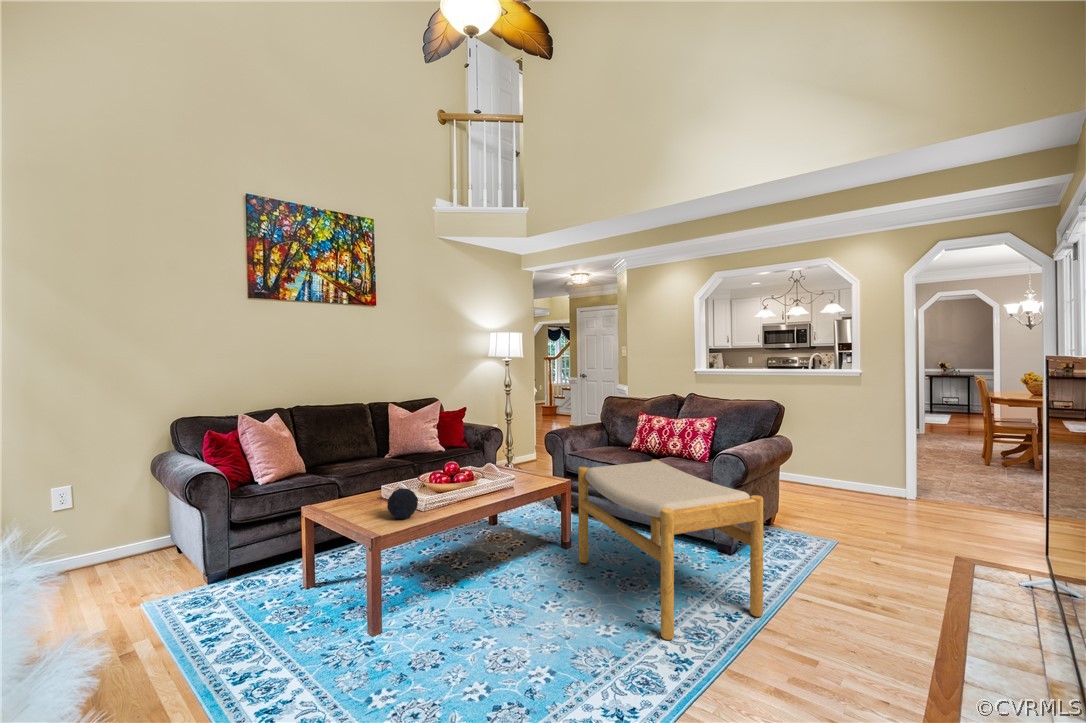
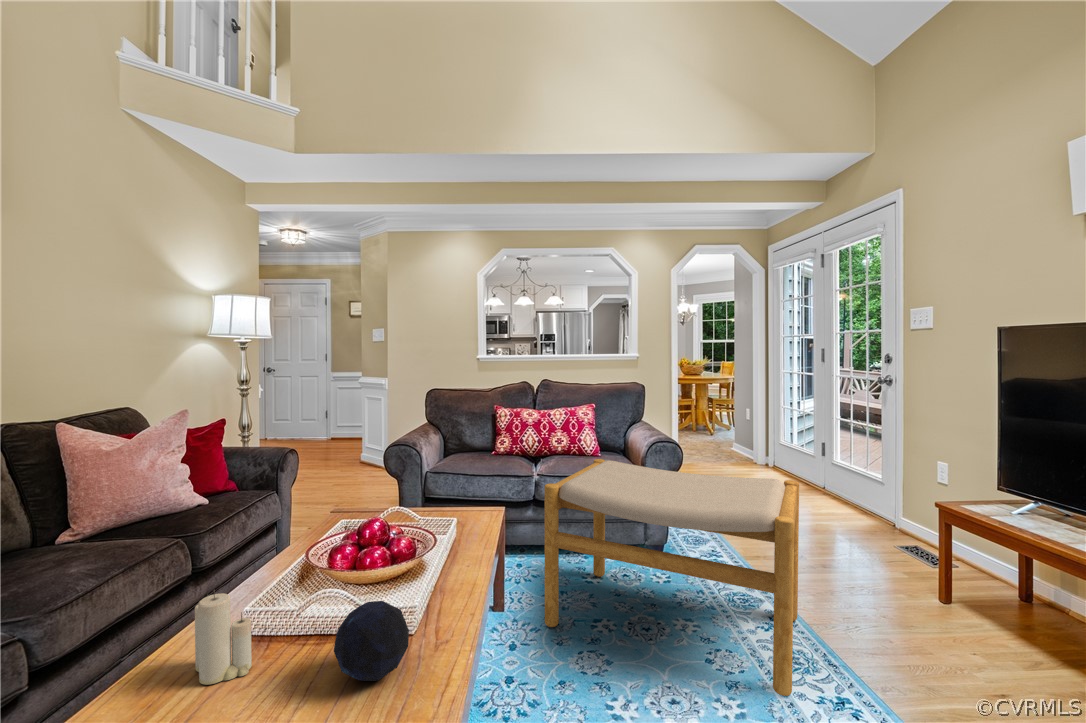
candle: none [361,472,379,507] -> present [195,590,252,685]

